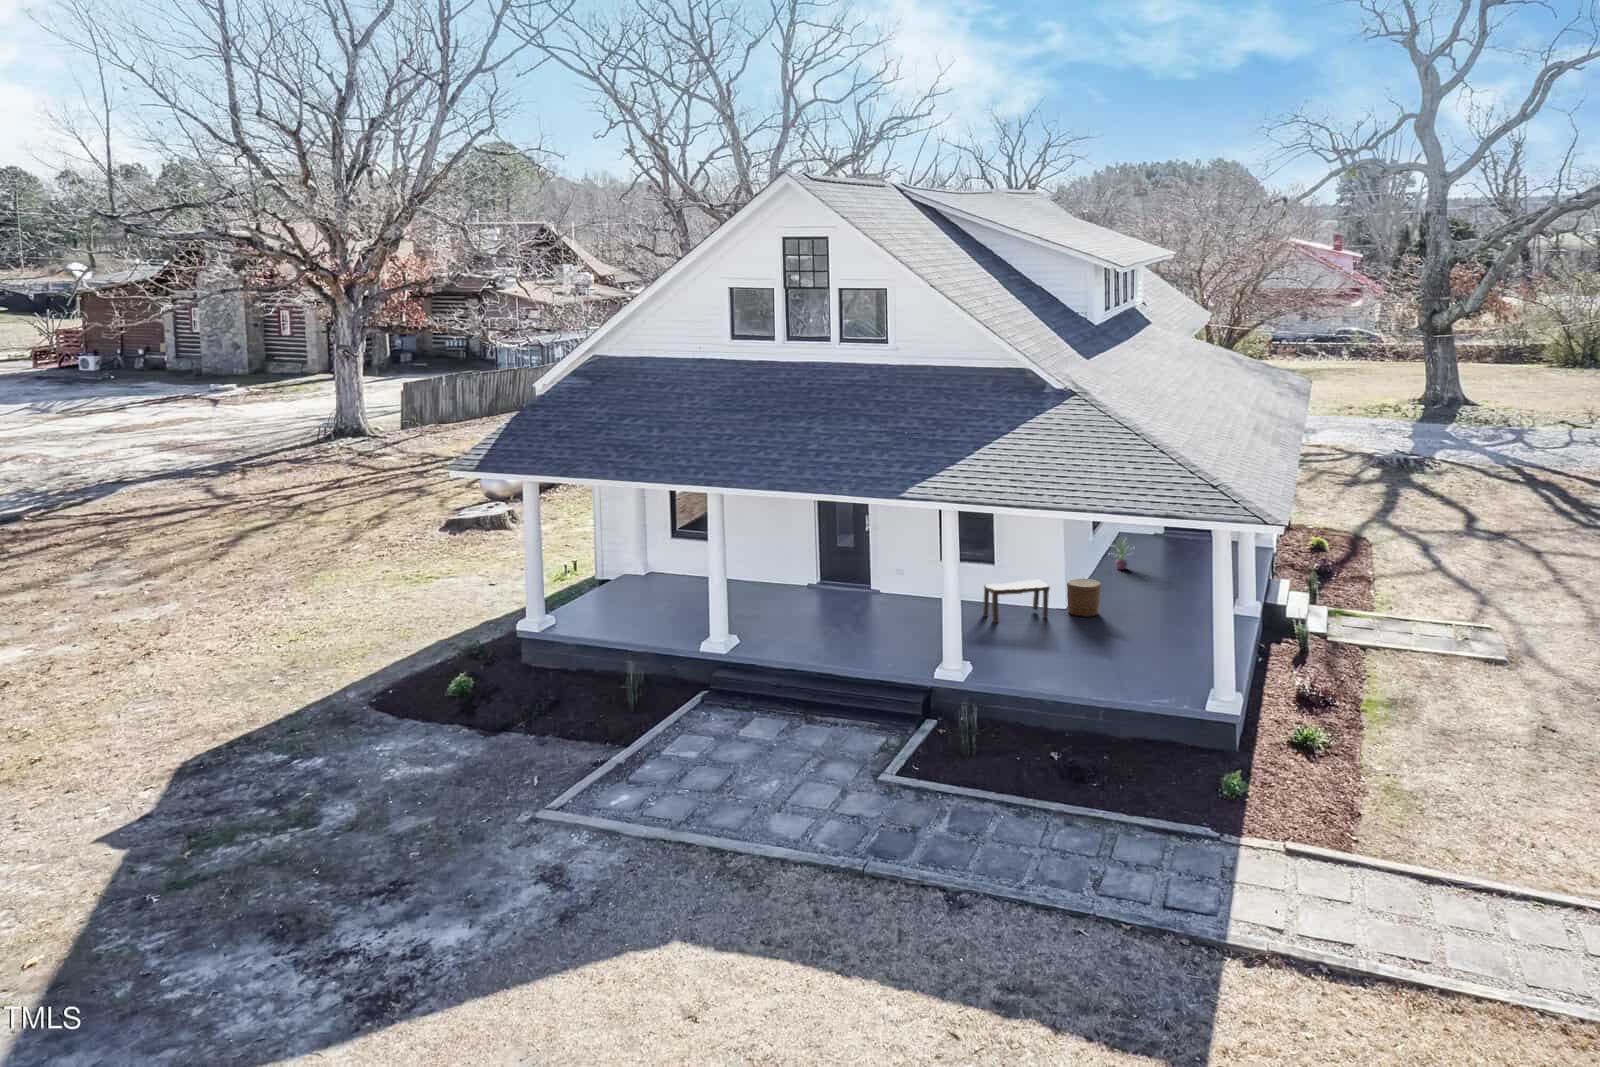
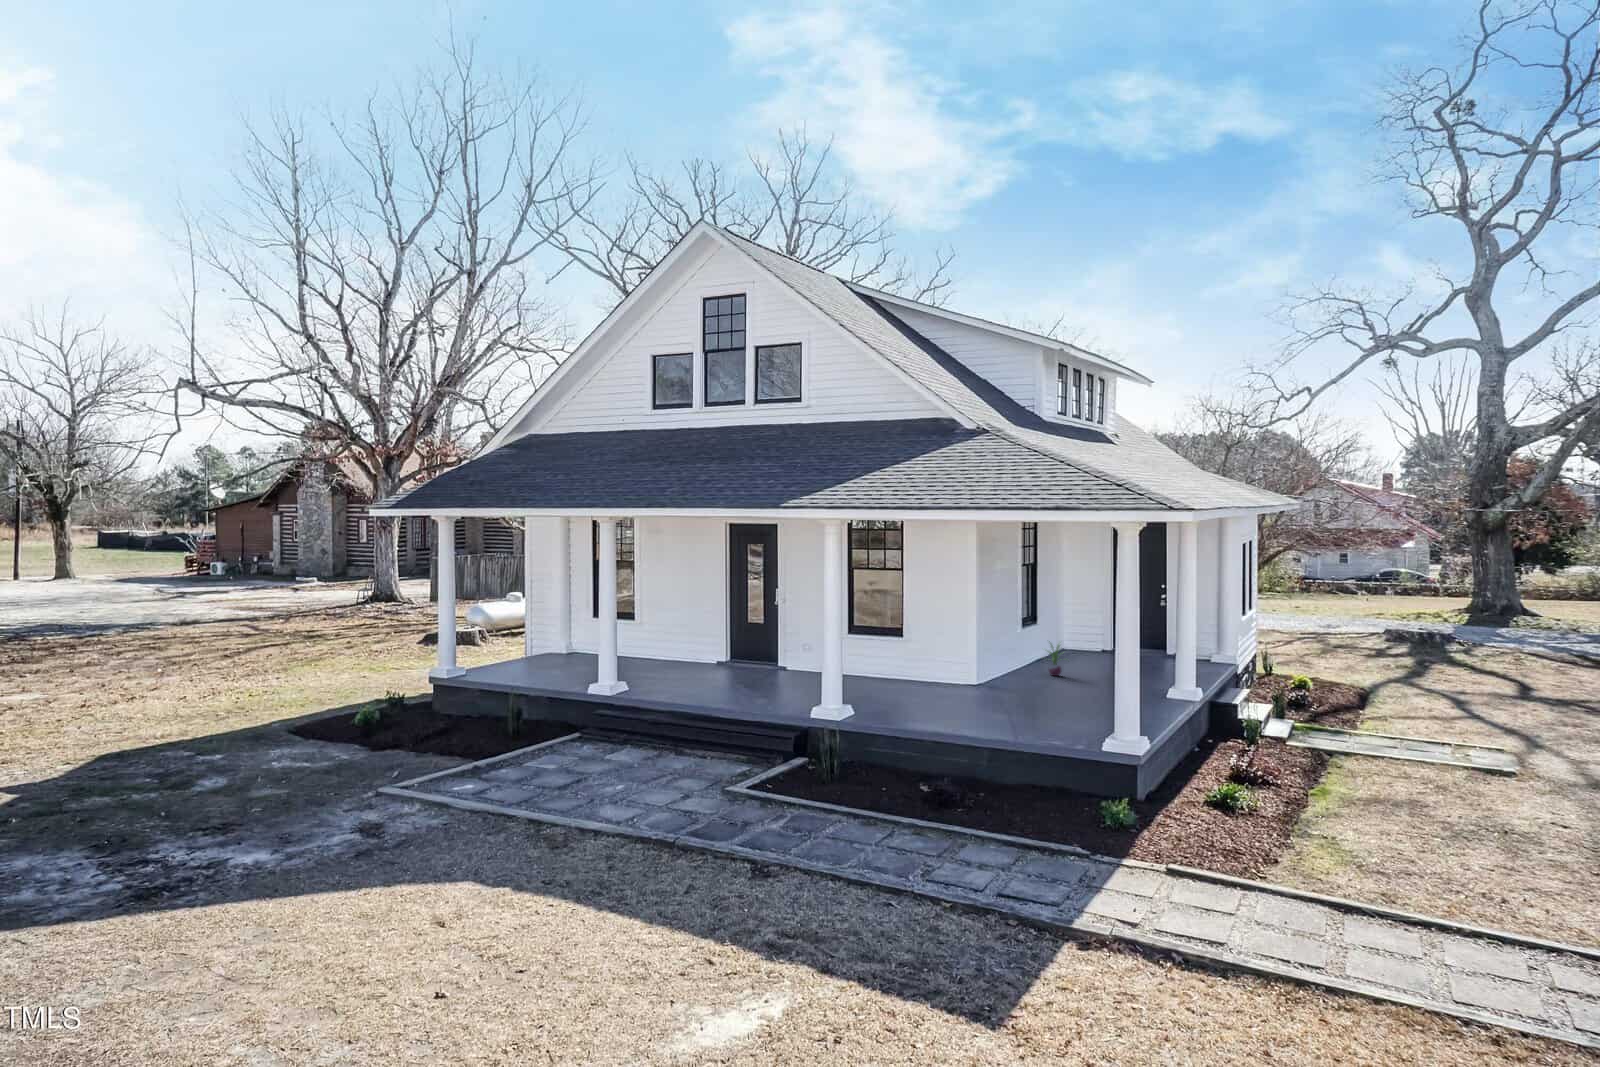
woven basket: present [1067,579,1101,617] -> none [980,658,1018,696]
bench: present [983,580,1050,623] -> none [887,654,959,694]

